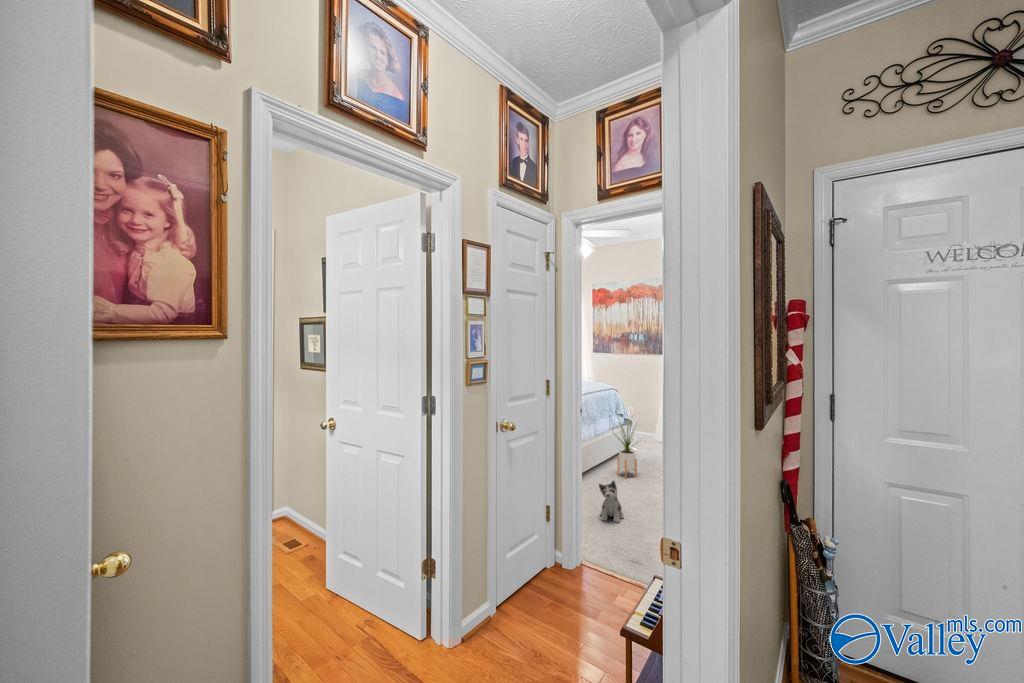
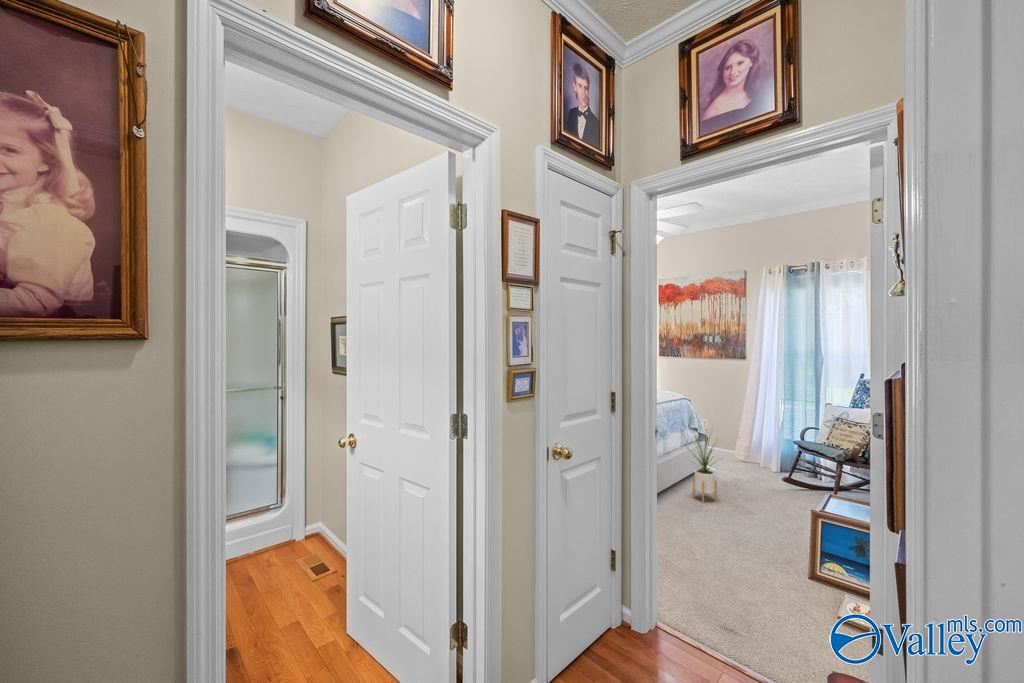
plush toy: present [599,481,624,523] -> none [674,511,706,564]

